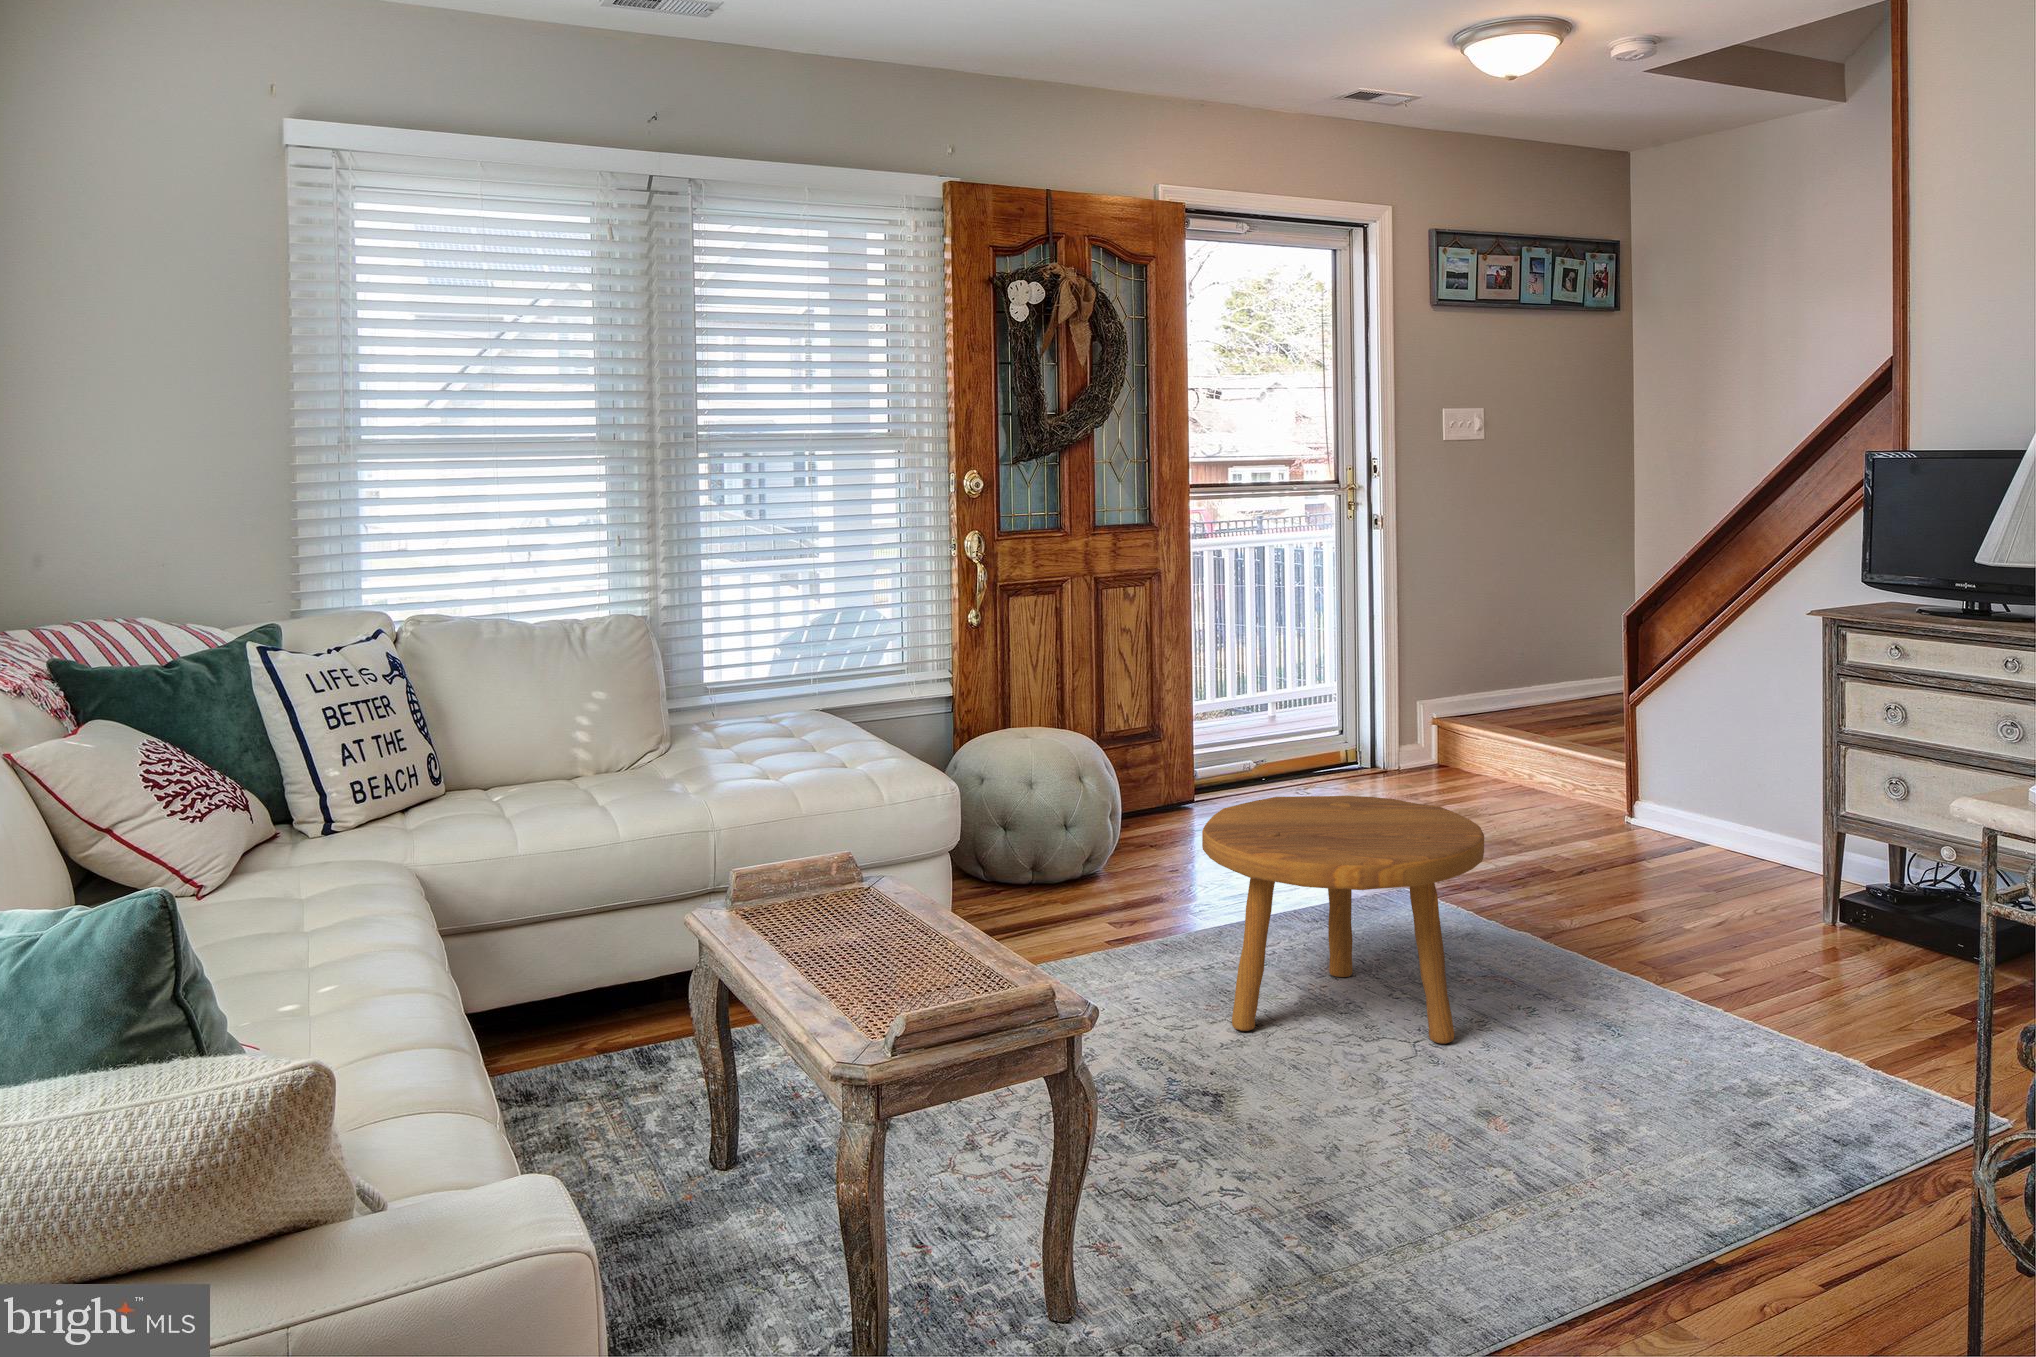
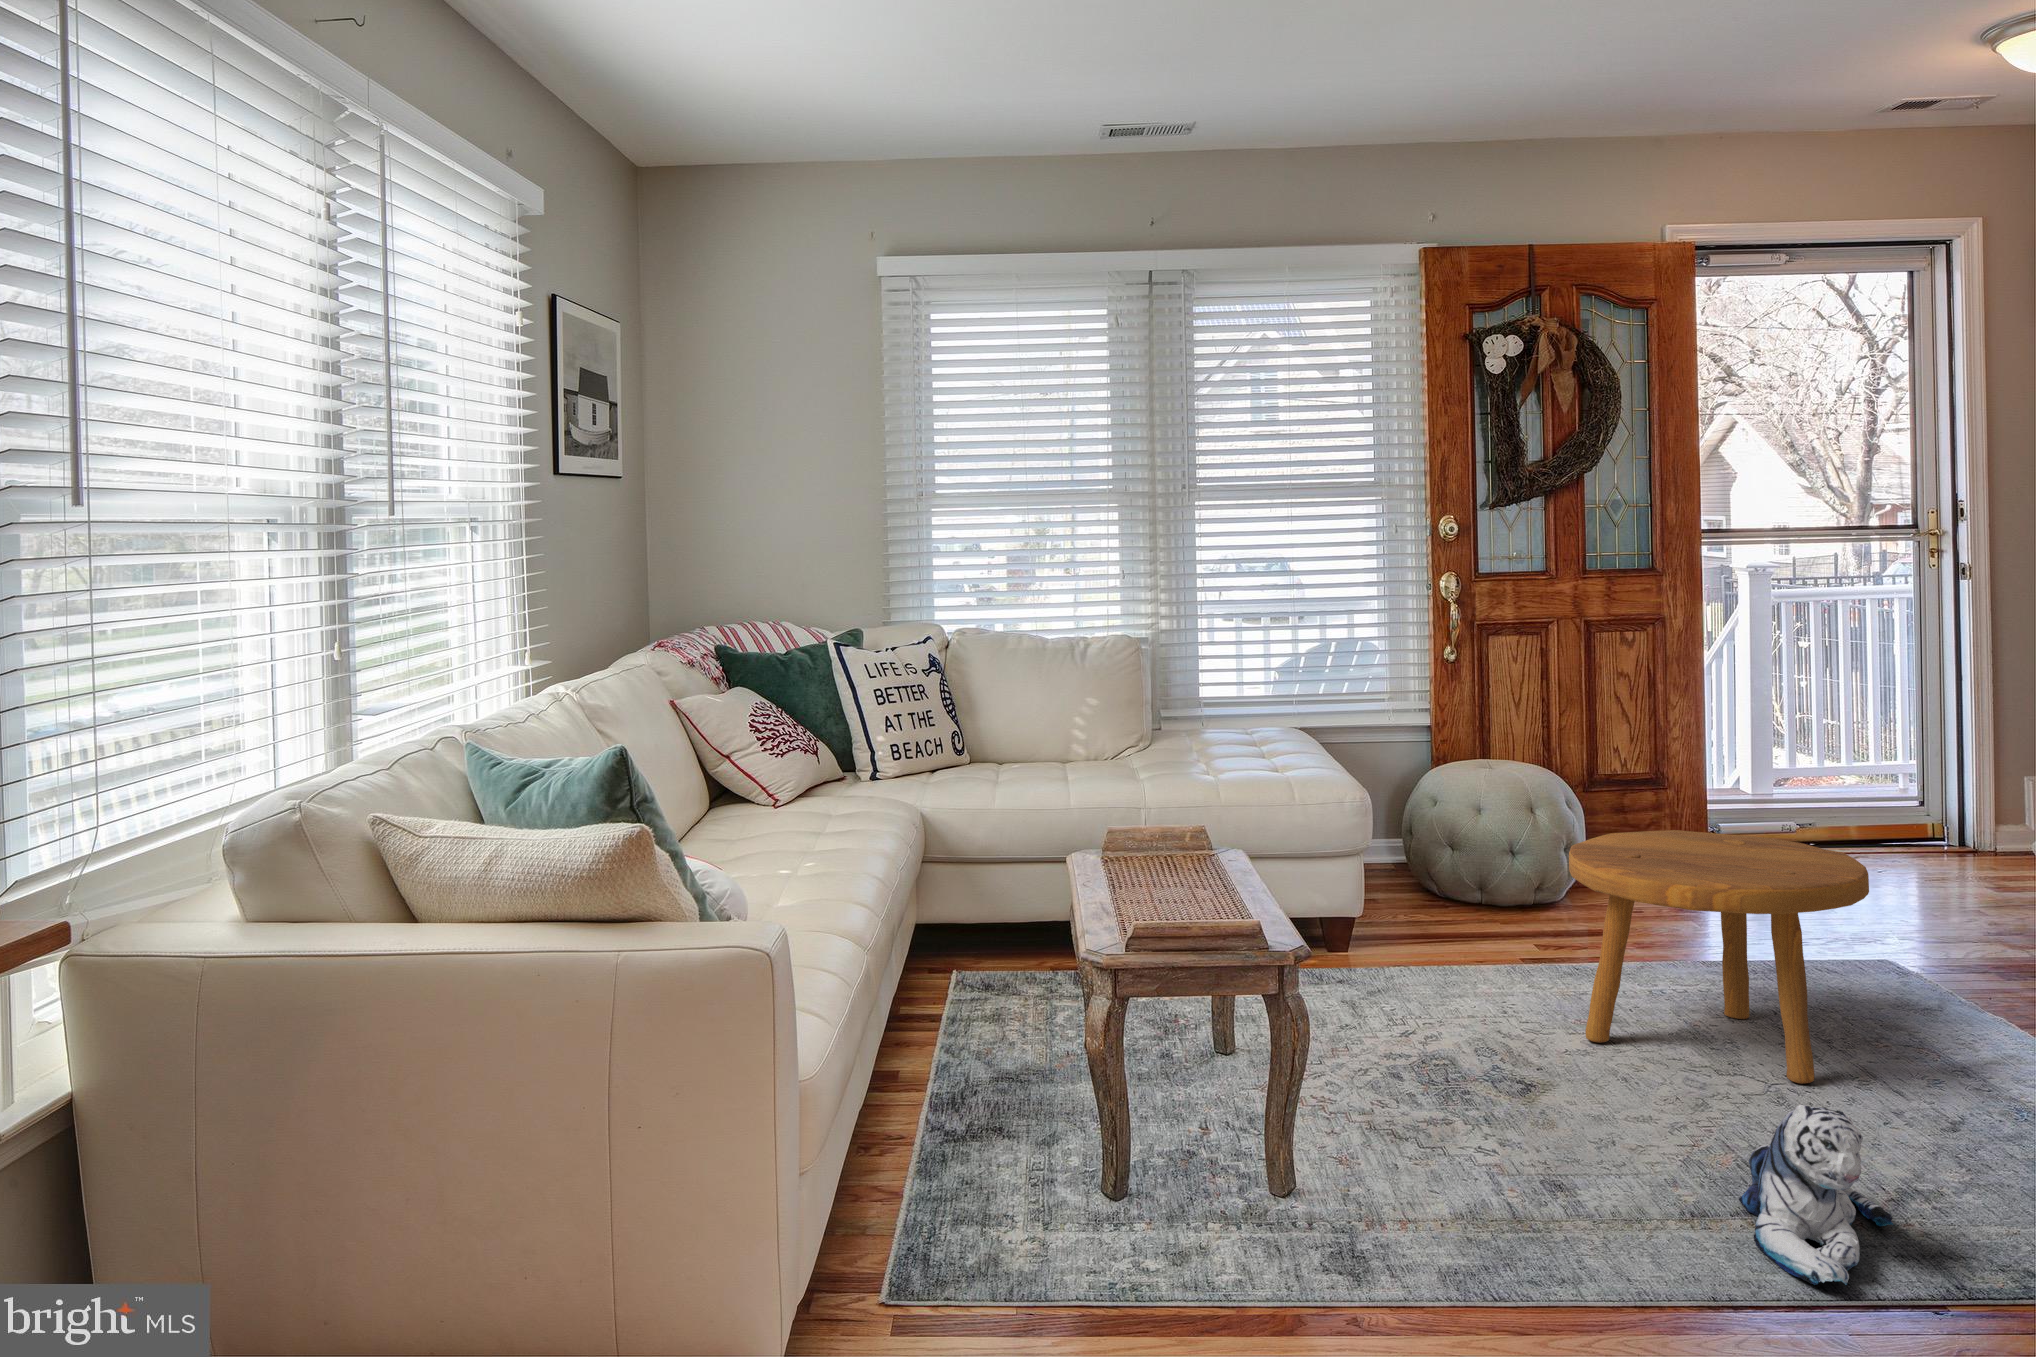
plush toy: none [1494,1101,1660,1299] -> present [1739,1105,1893,1285]

